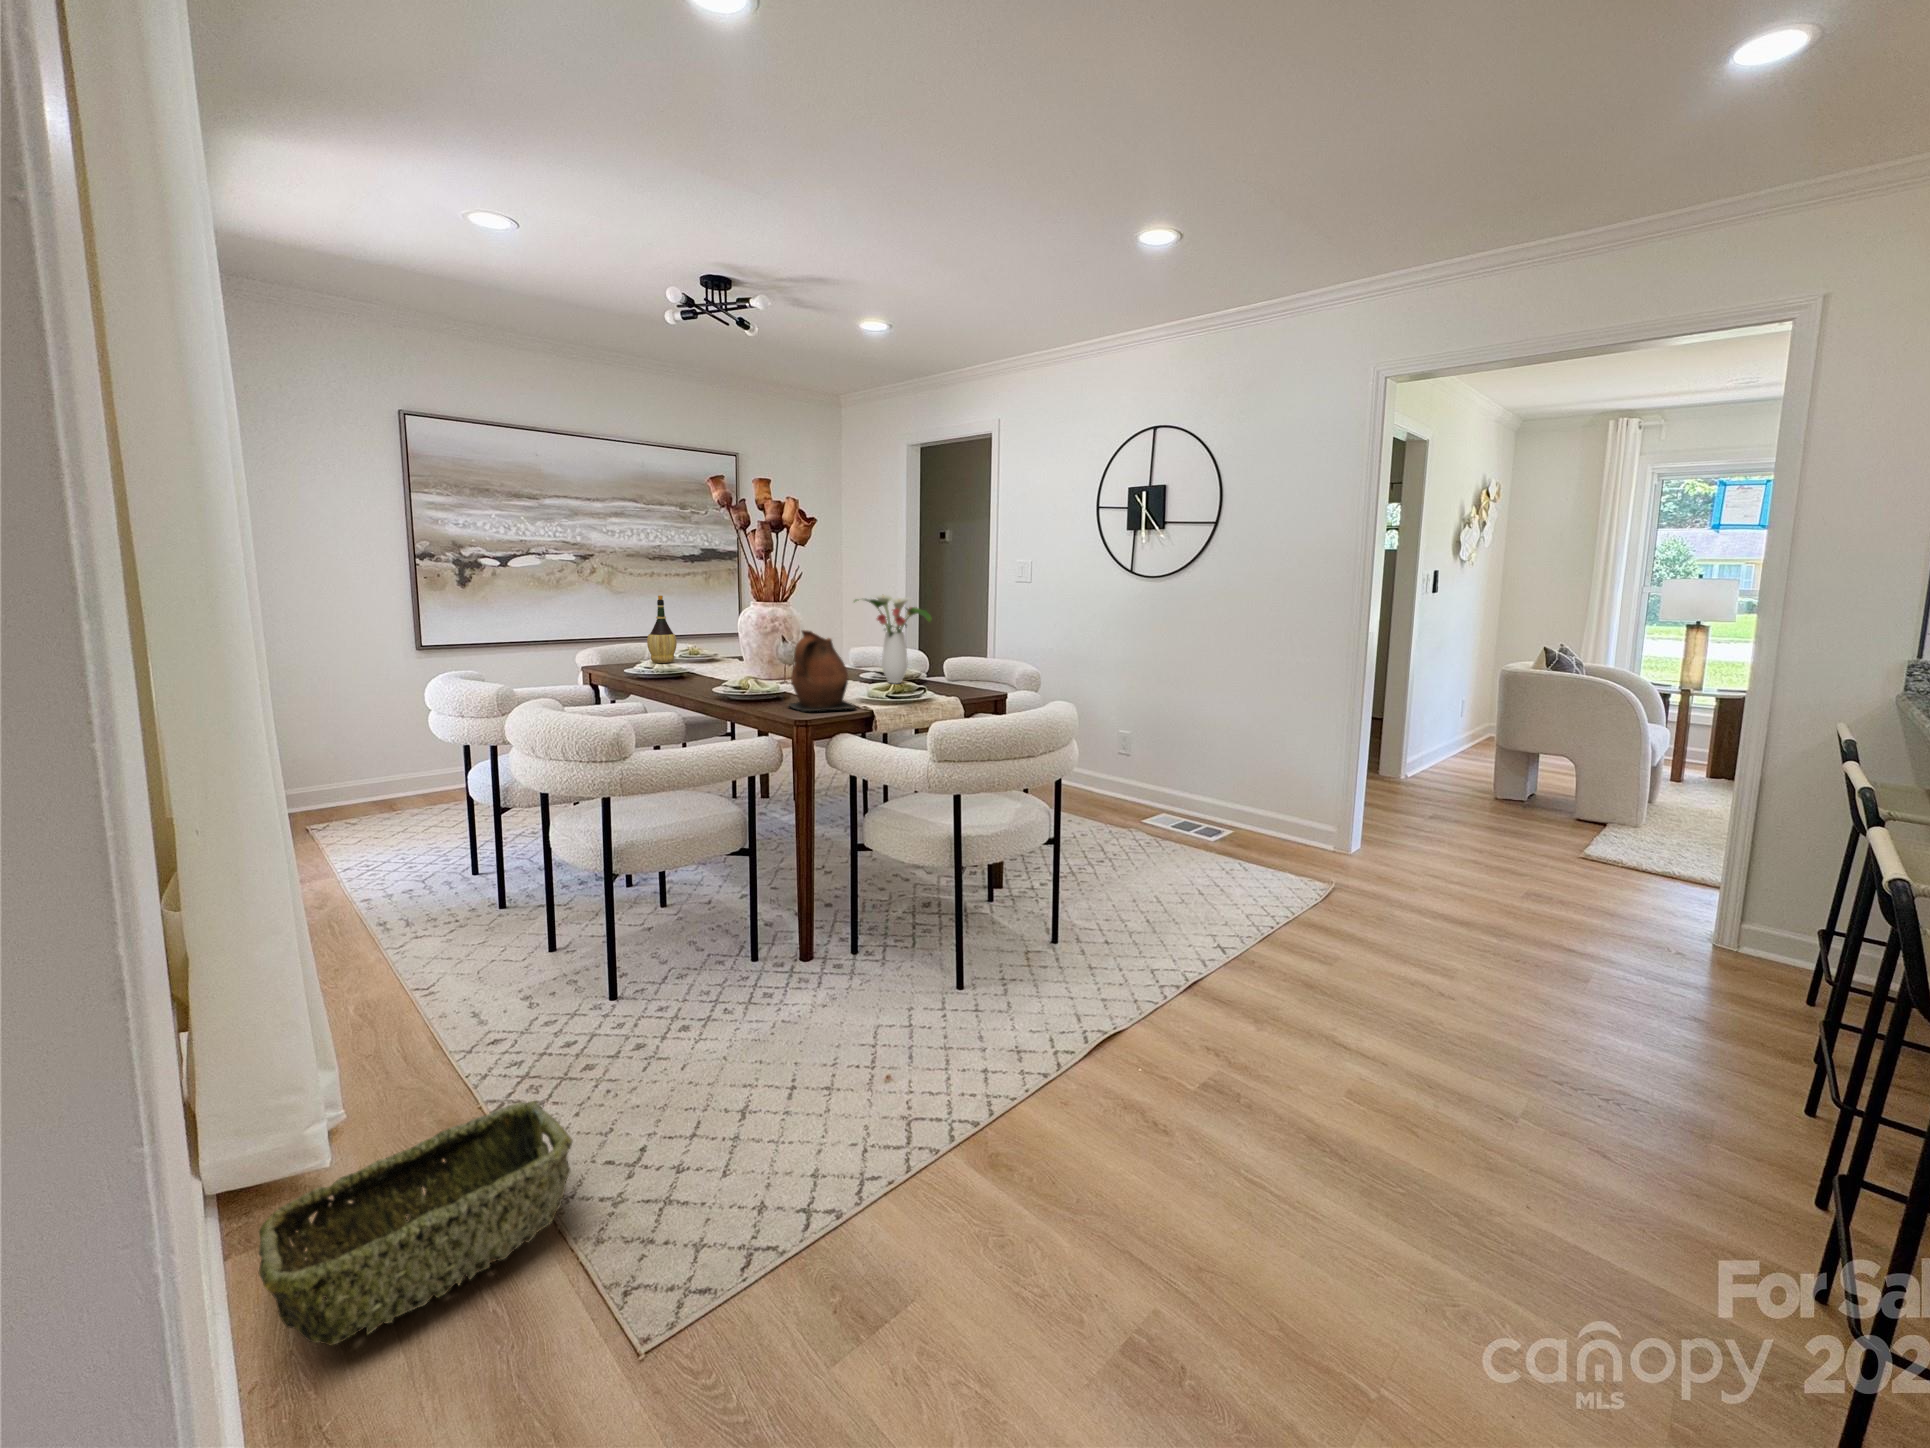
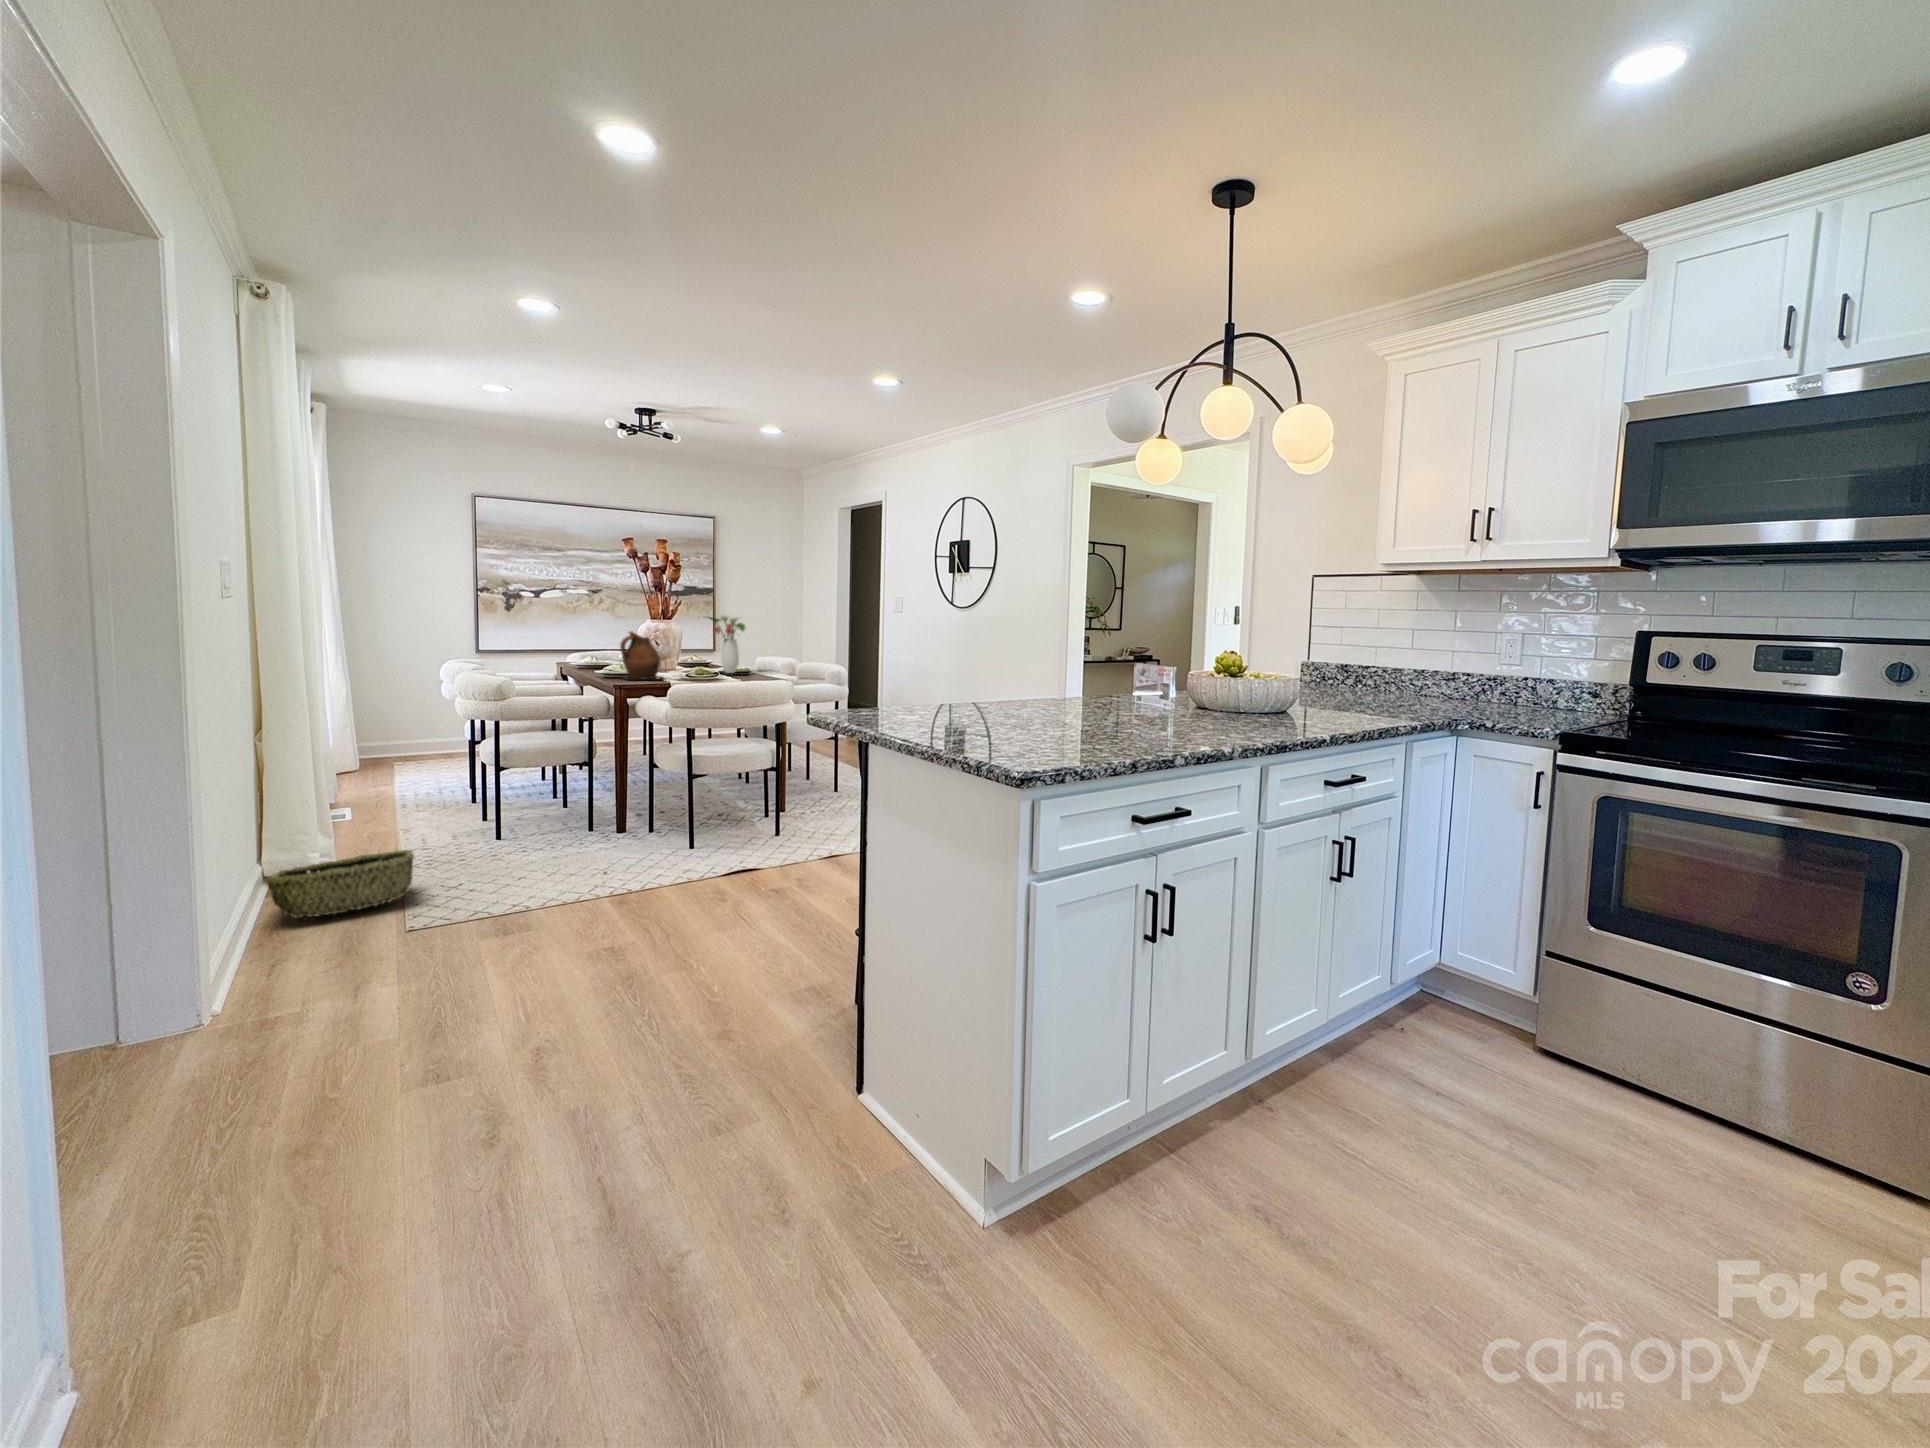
wine bottle: present [647,595,677,663] -> none [597,615,617,660]

